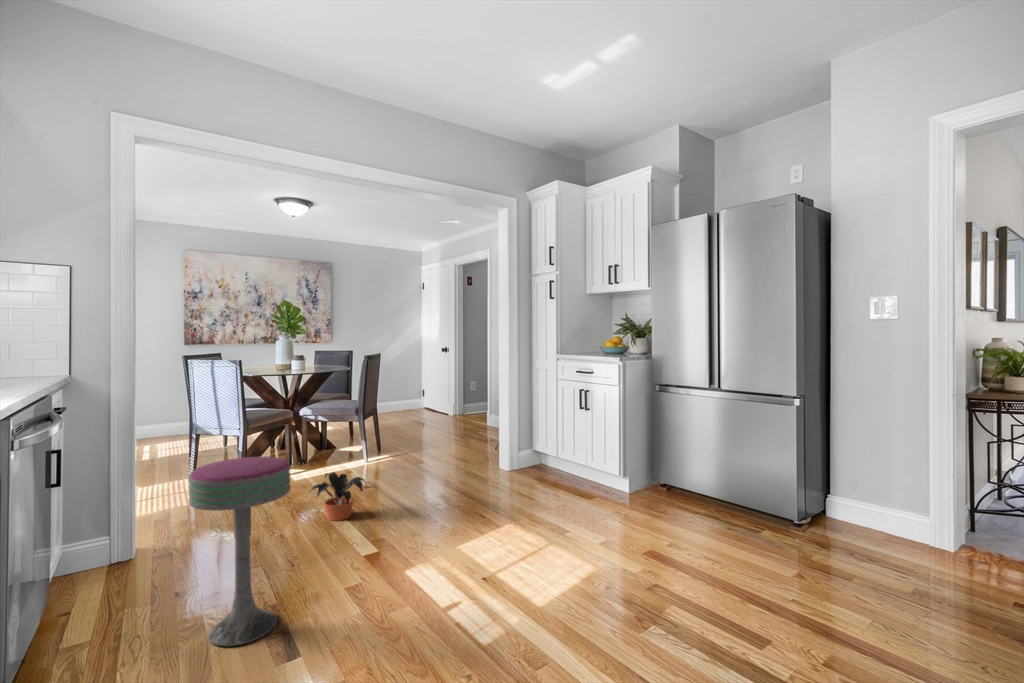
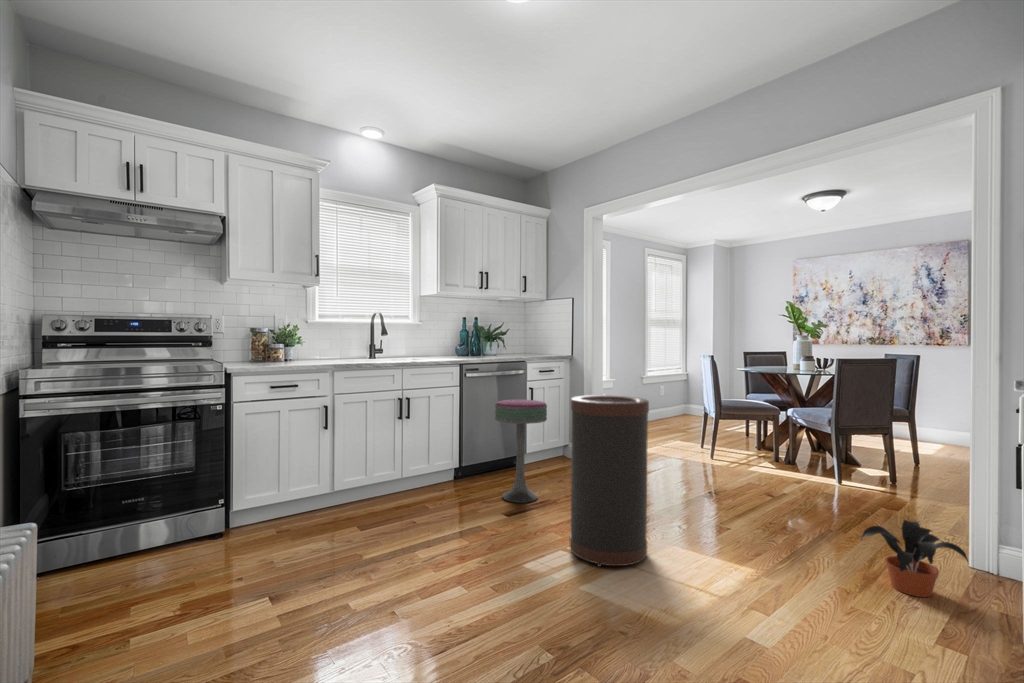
trash can: none [437,414,522,605] -> present [570,395,649,567]
potted plant: present [311,472,365,521] -> present [861,520,968,597]

